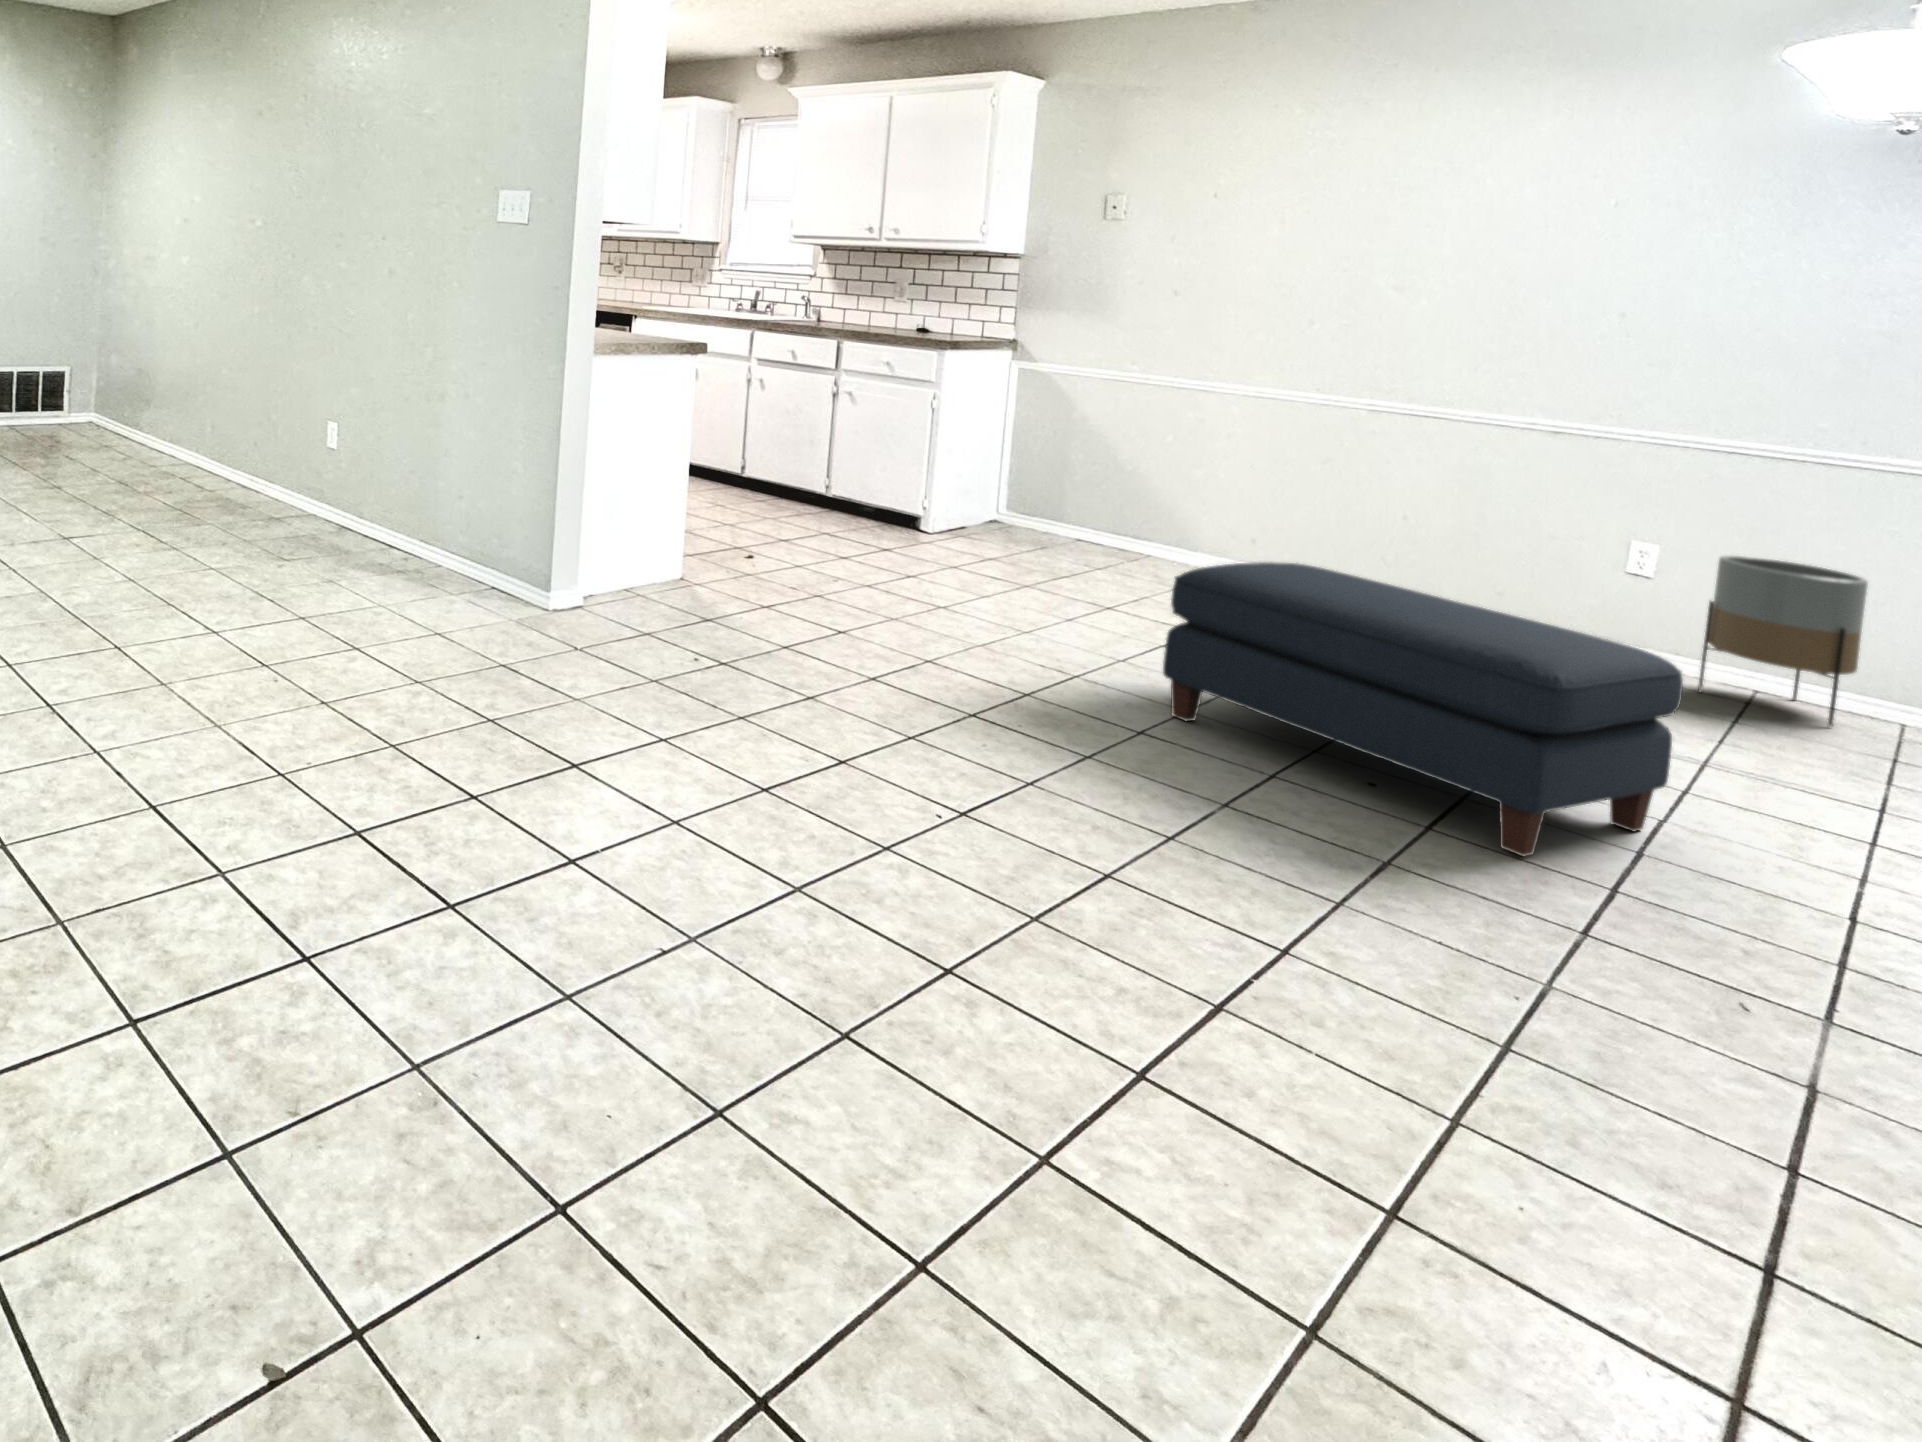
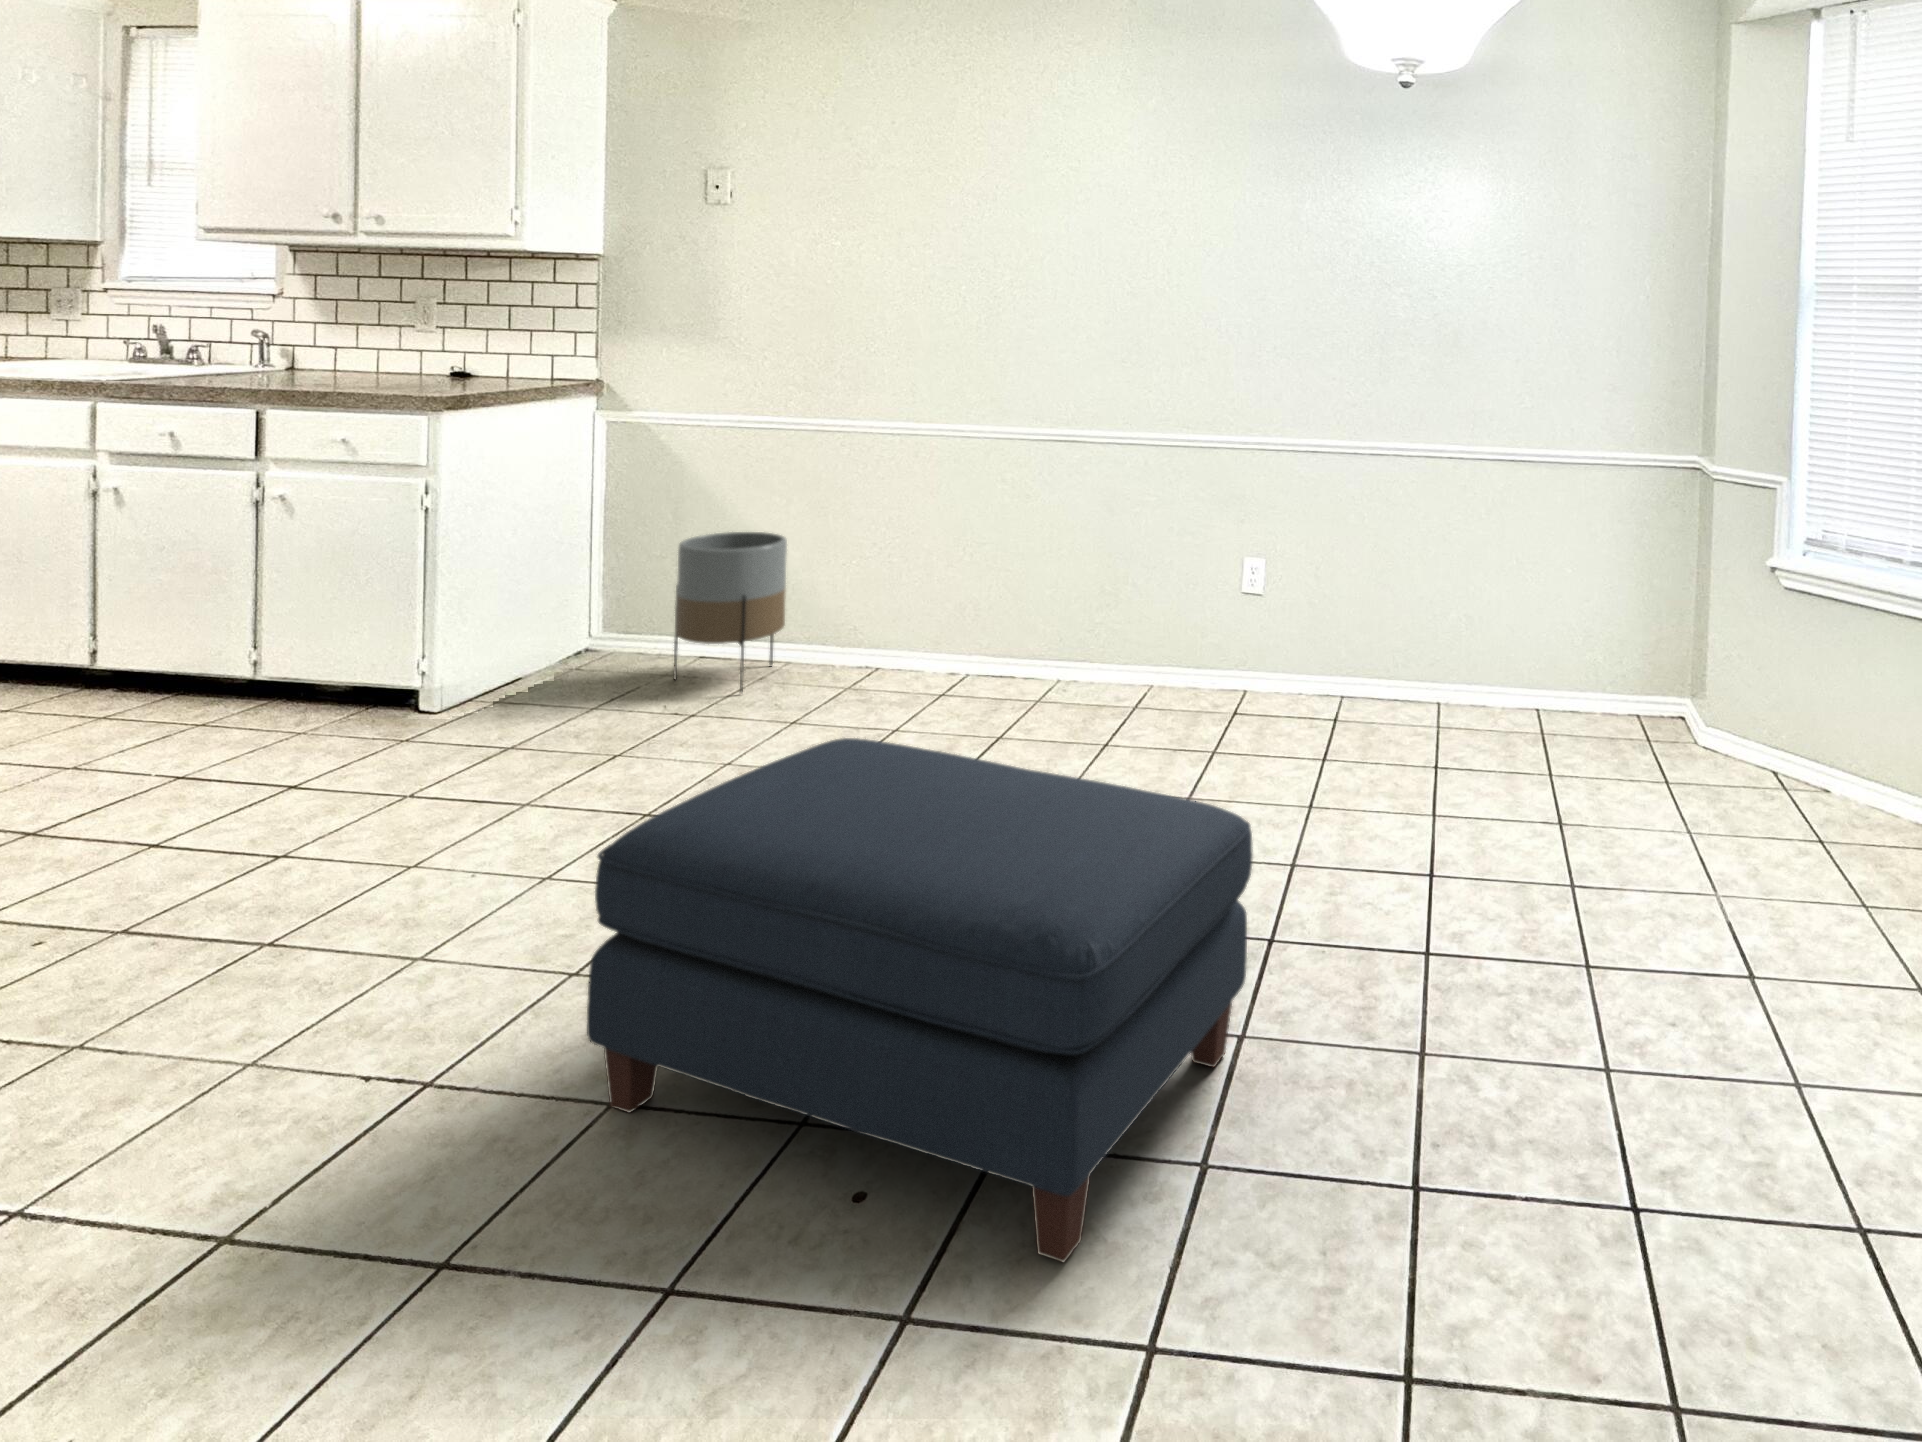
planter: present [1698,556,1868,726] -> present [674,532,787,693]

